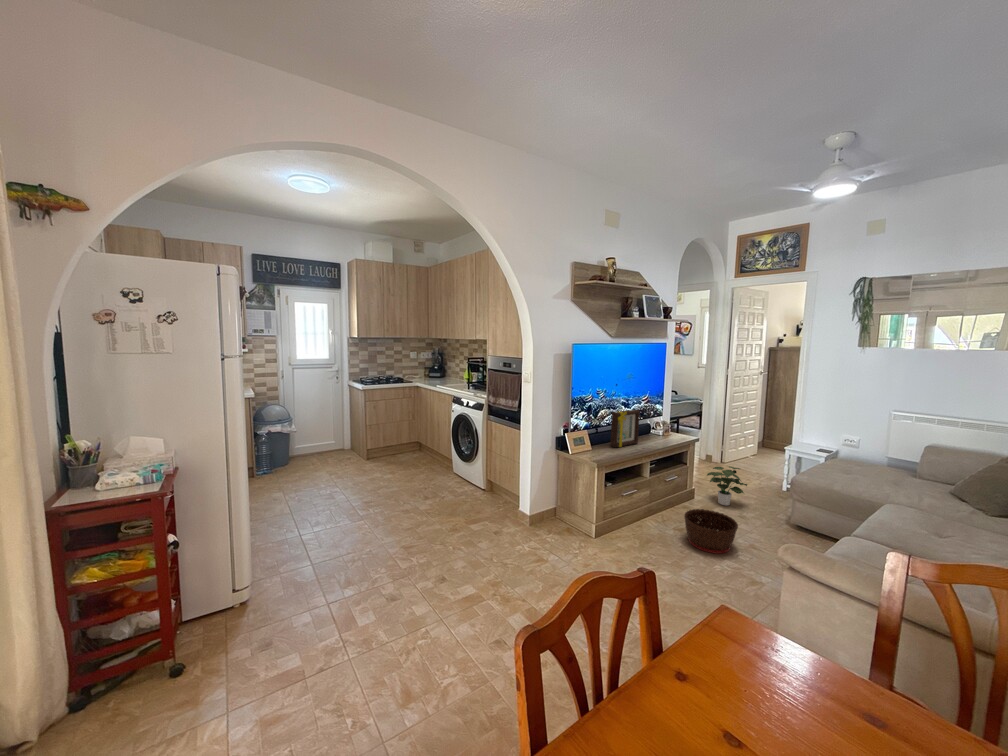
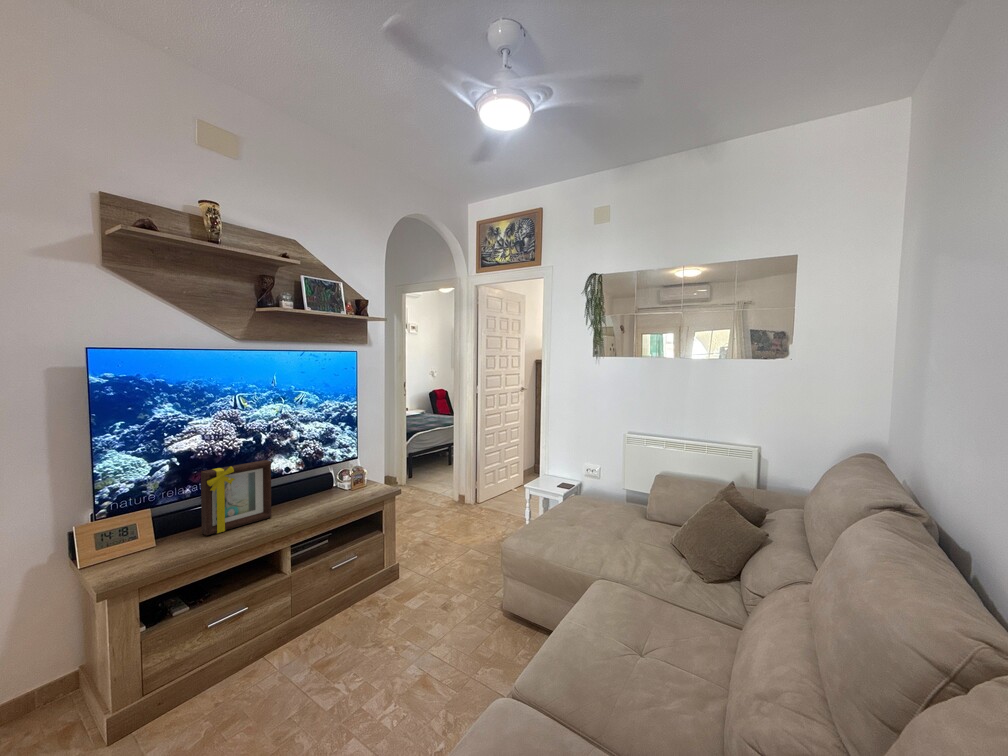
potted plant: present [707,466,747,506] -> none [415,525,467,585]
basket: present [684,509,738,554] -> none [313,619,400,714]

